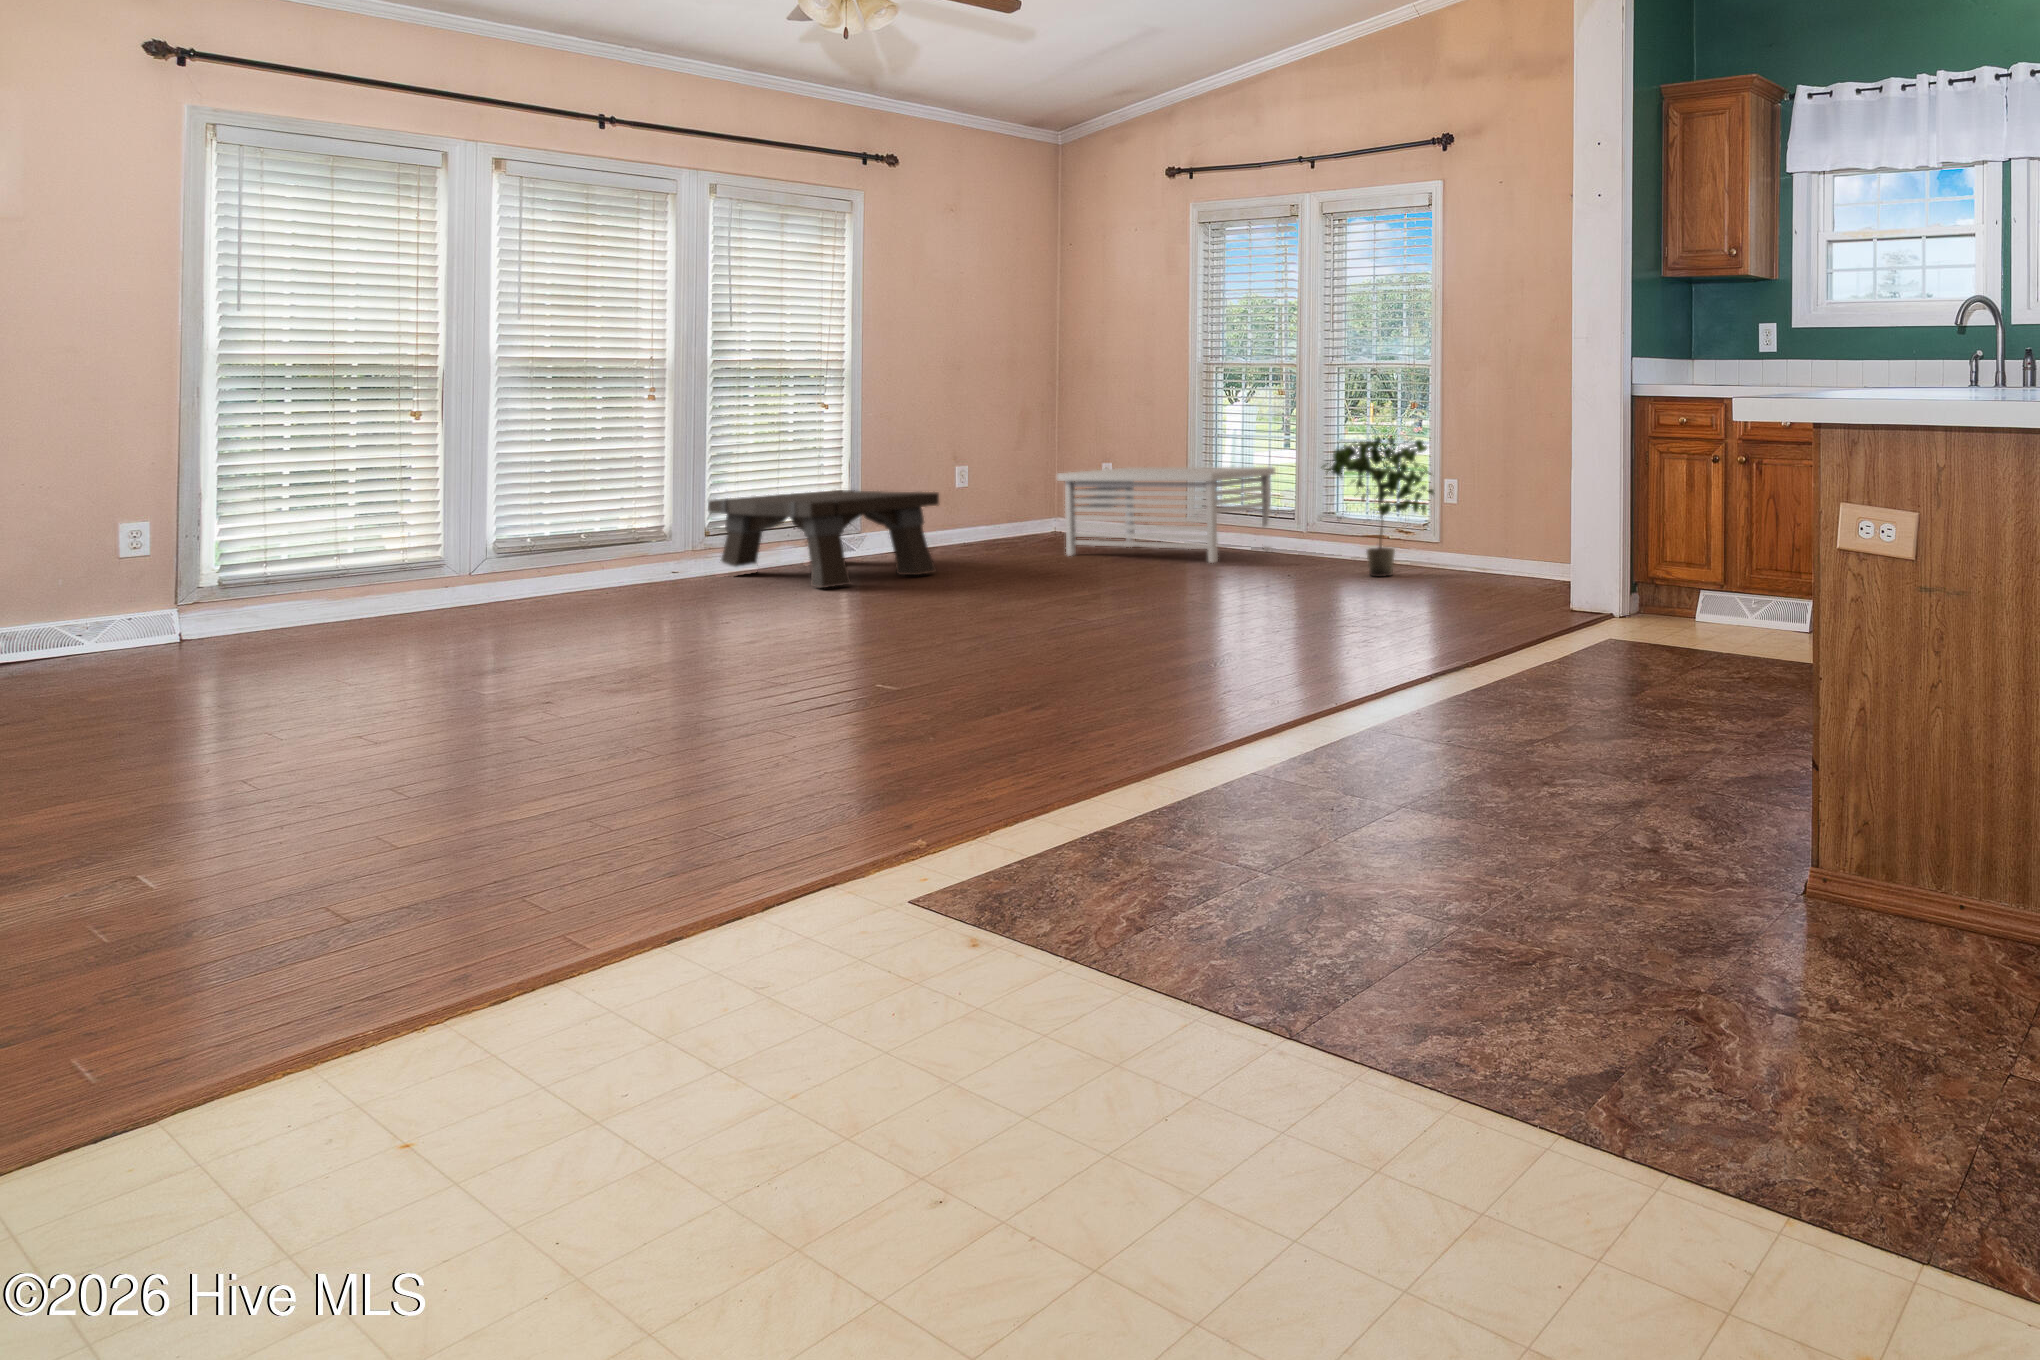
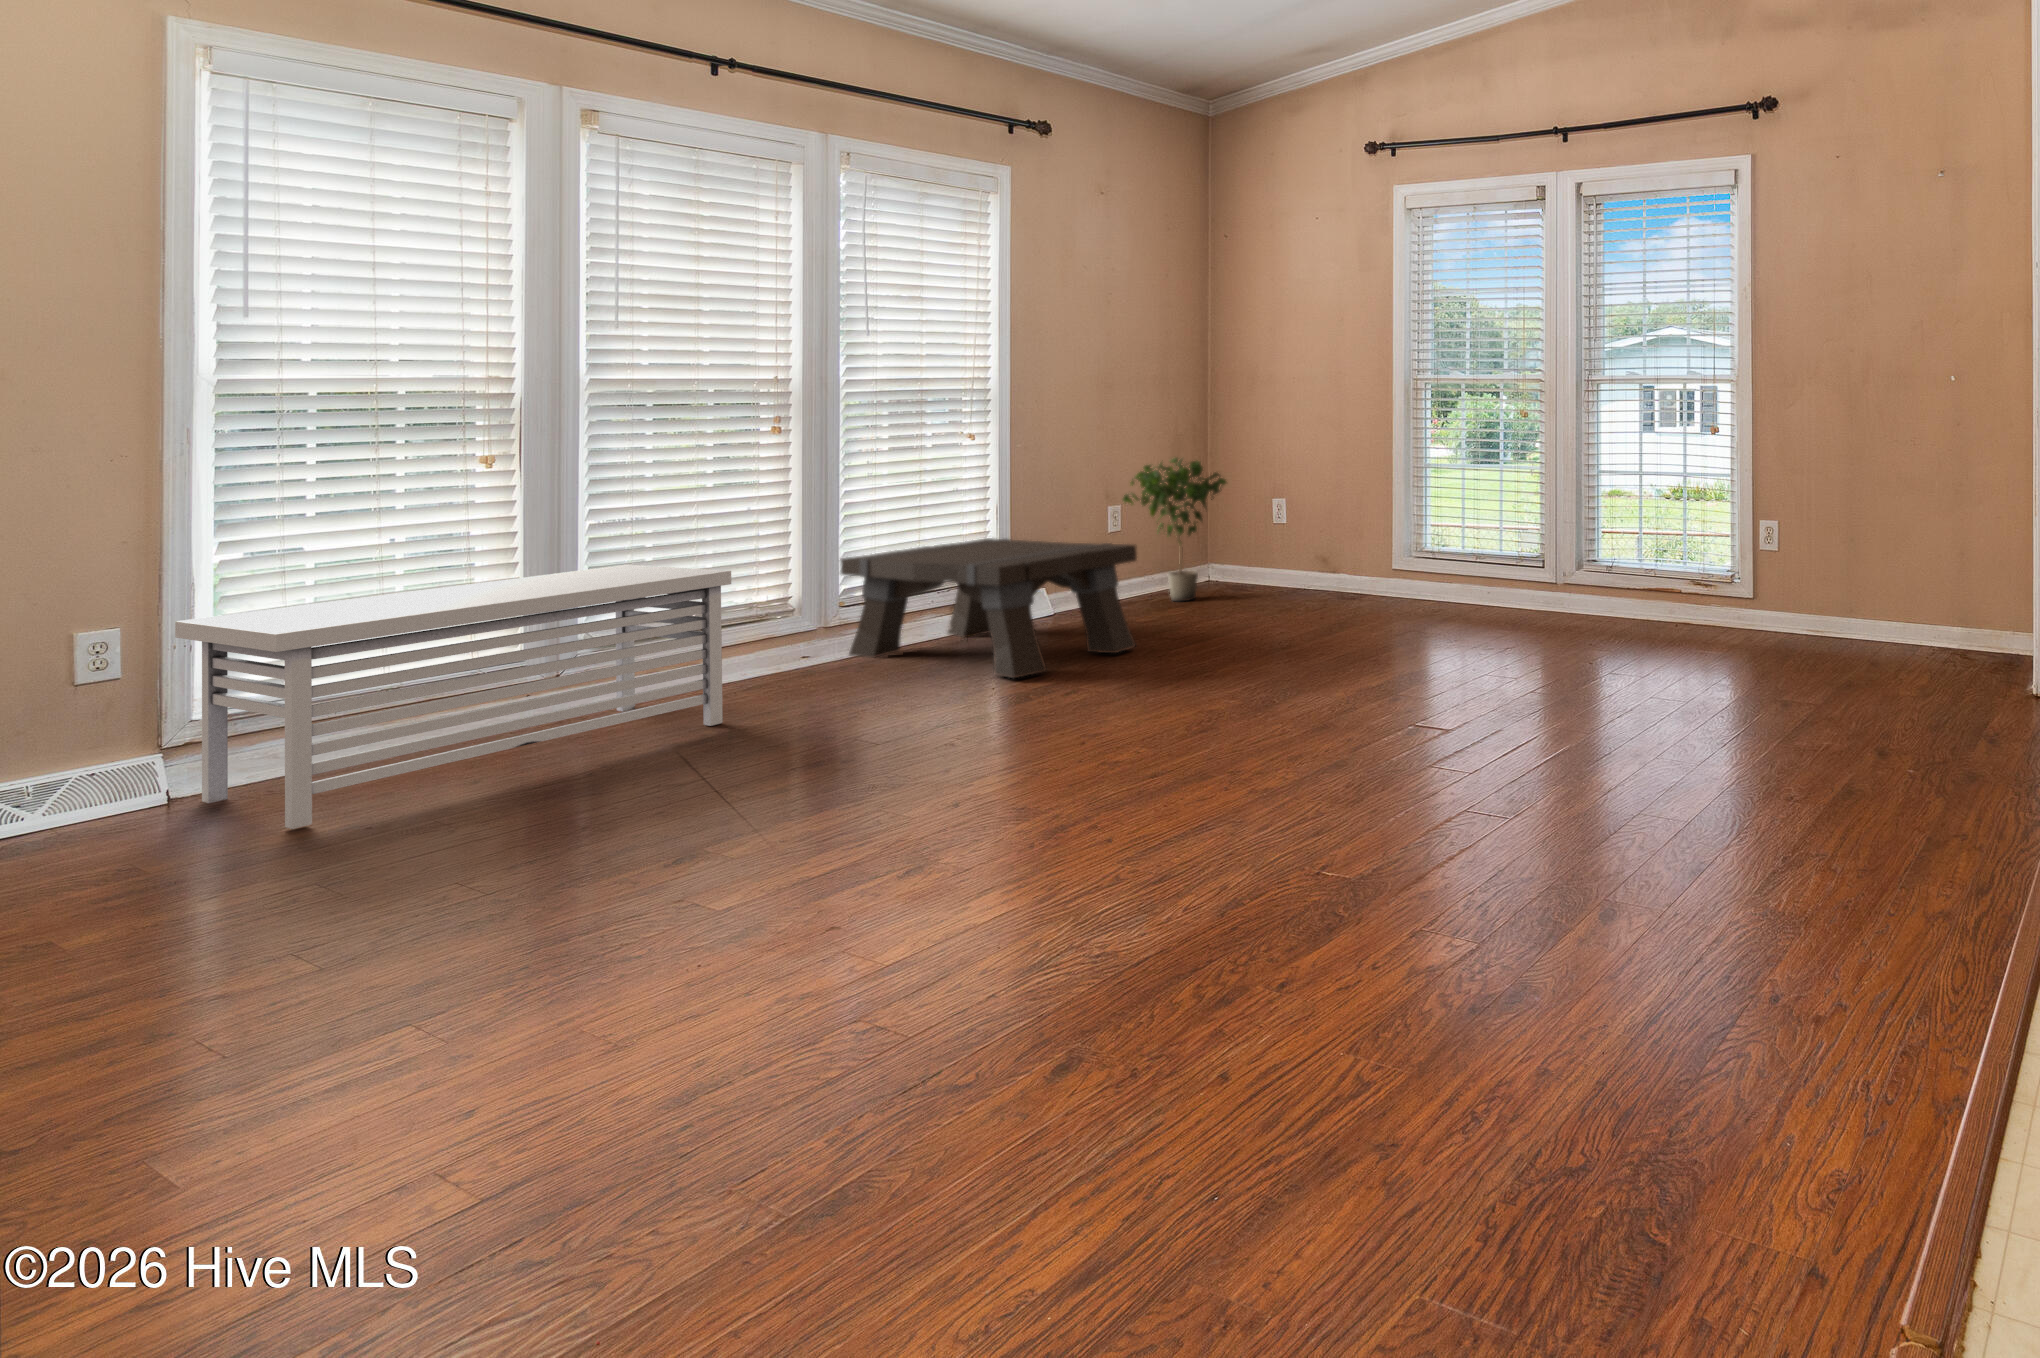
potted plant: present [1321,438,1434,577] -> present [1123,458,1226,601]
storage bench: present [1057,467,1275,563] -> present [175,565,731,829]

